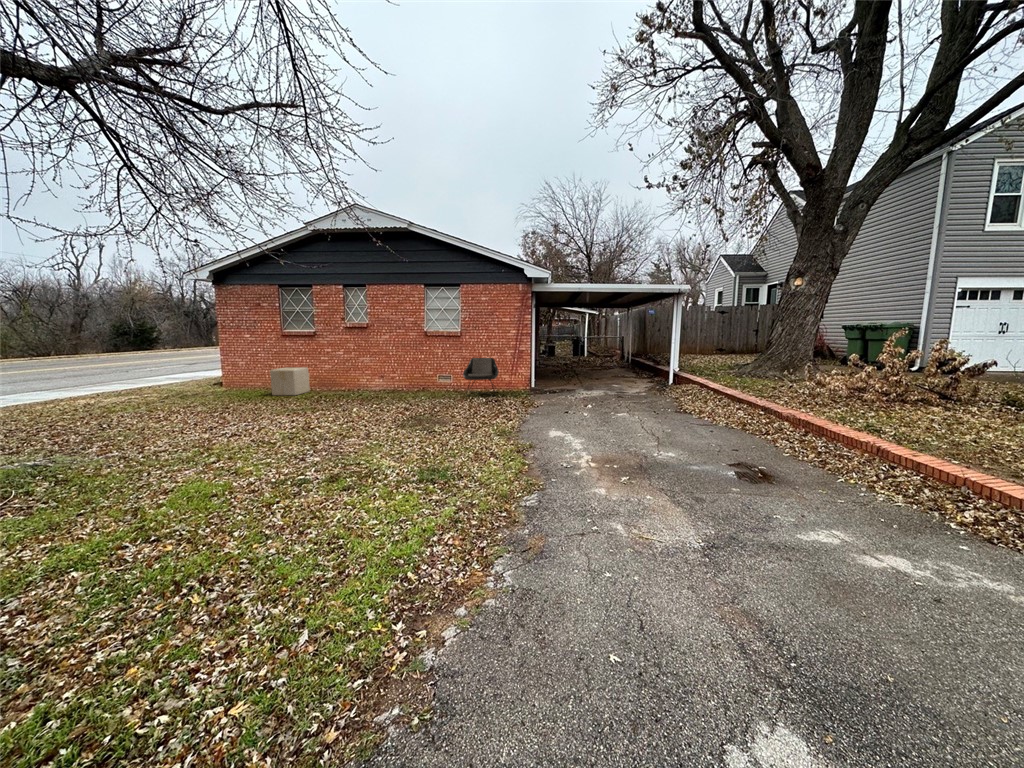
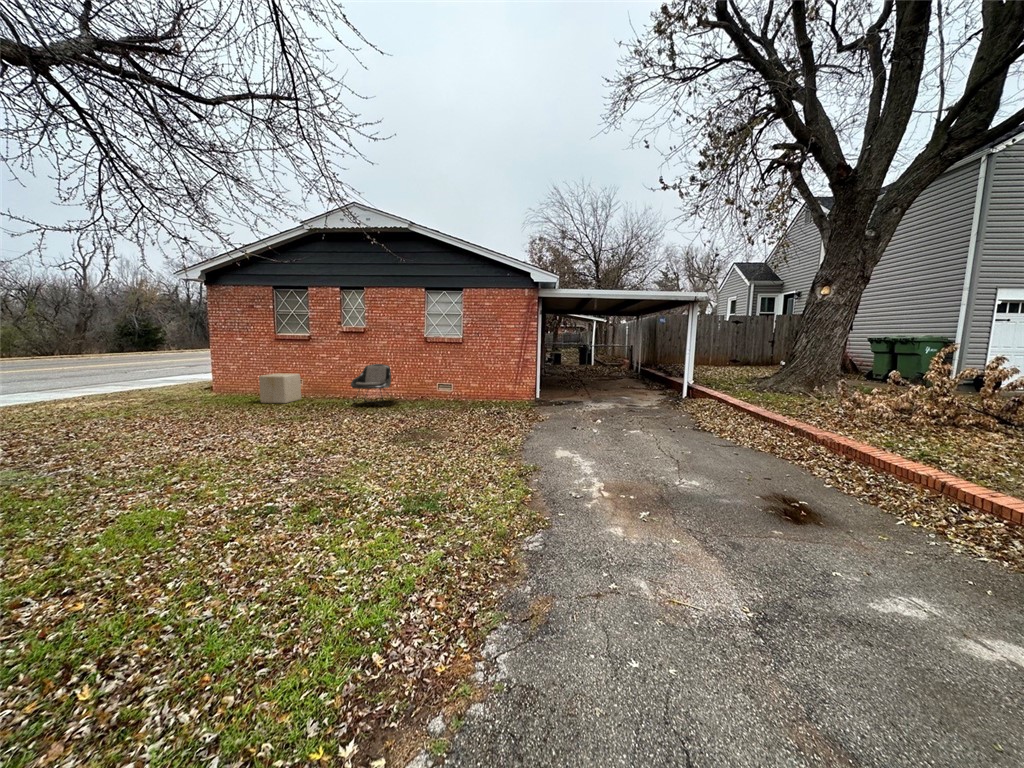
lounge chair: present [463,356,499,396] -> present [351,364,392,406]

